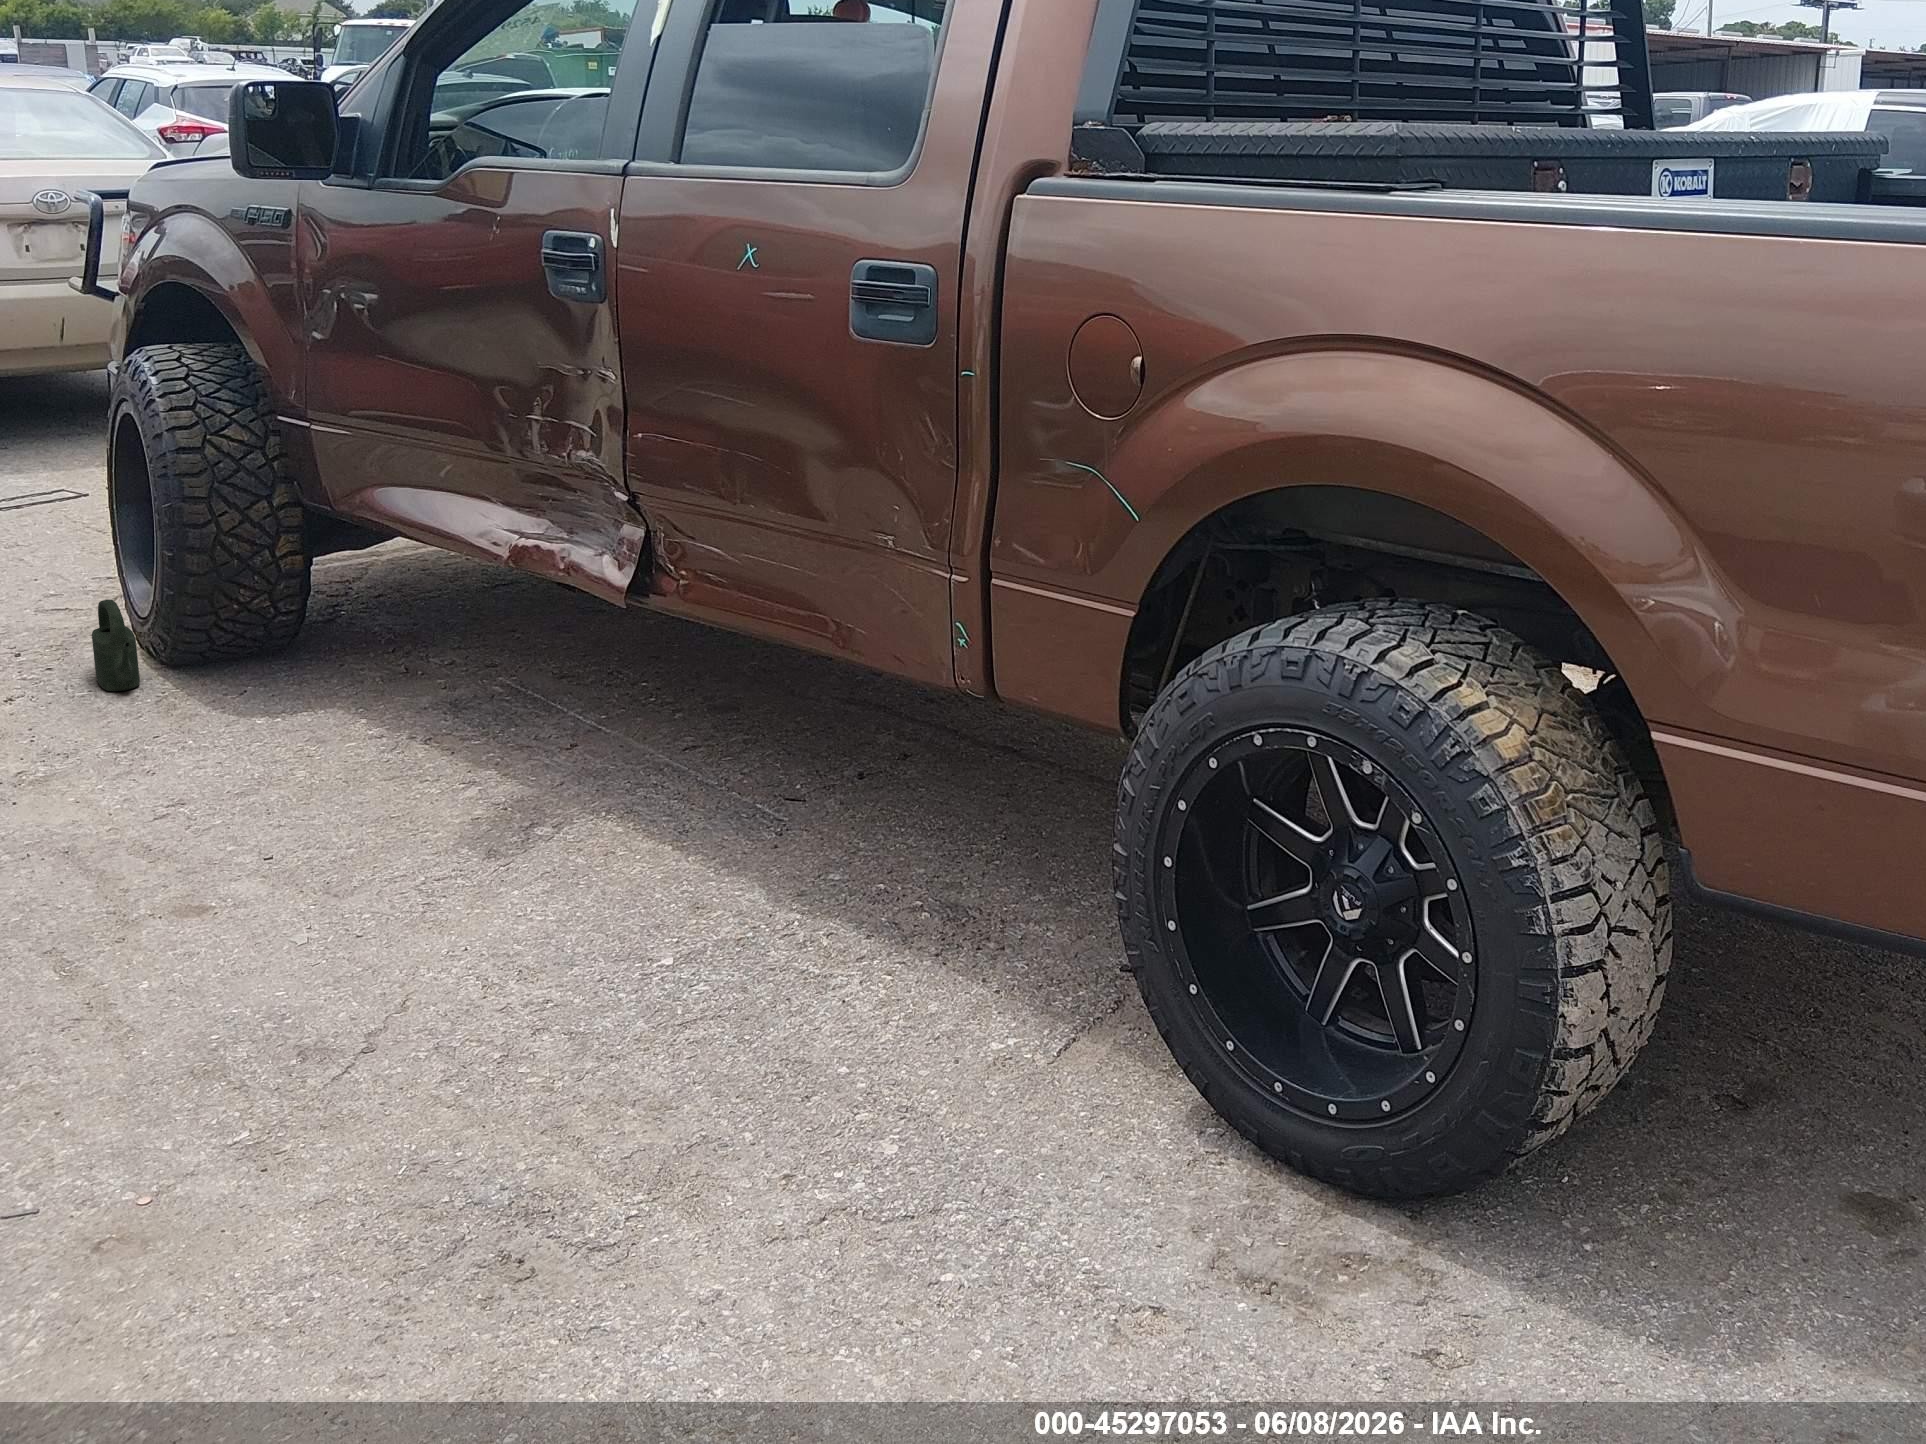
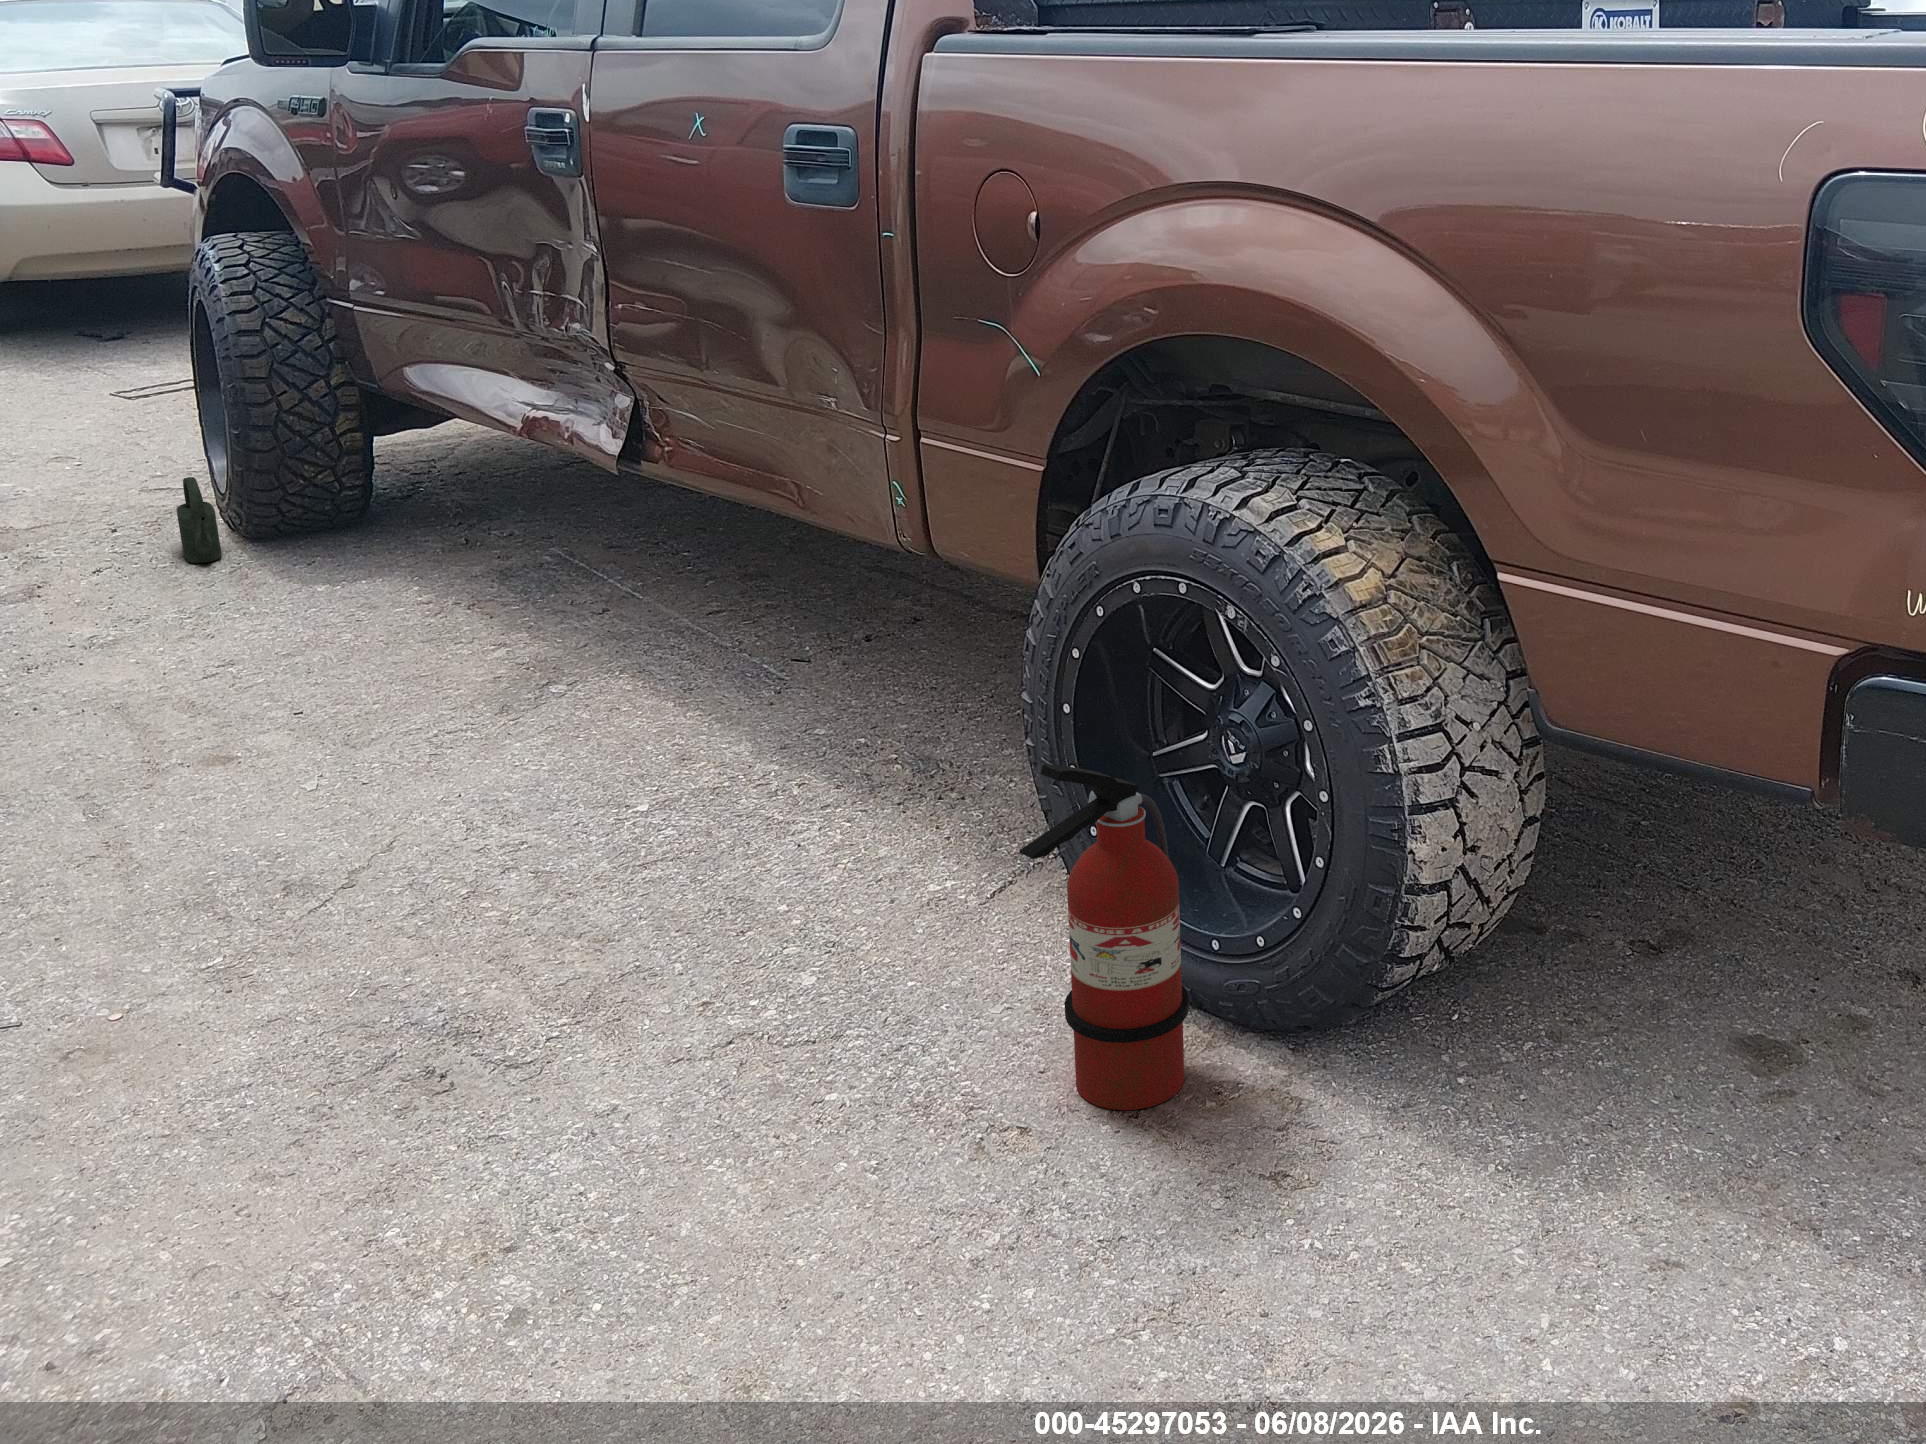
fire extinguisher: none [1168,928,1316,1283] -> present [1019,765,1189,1110]

